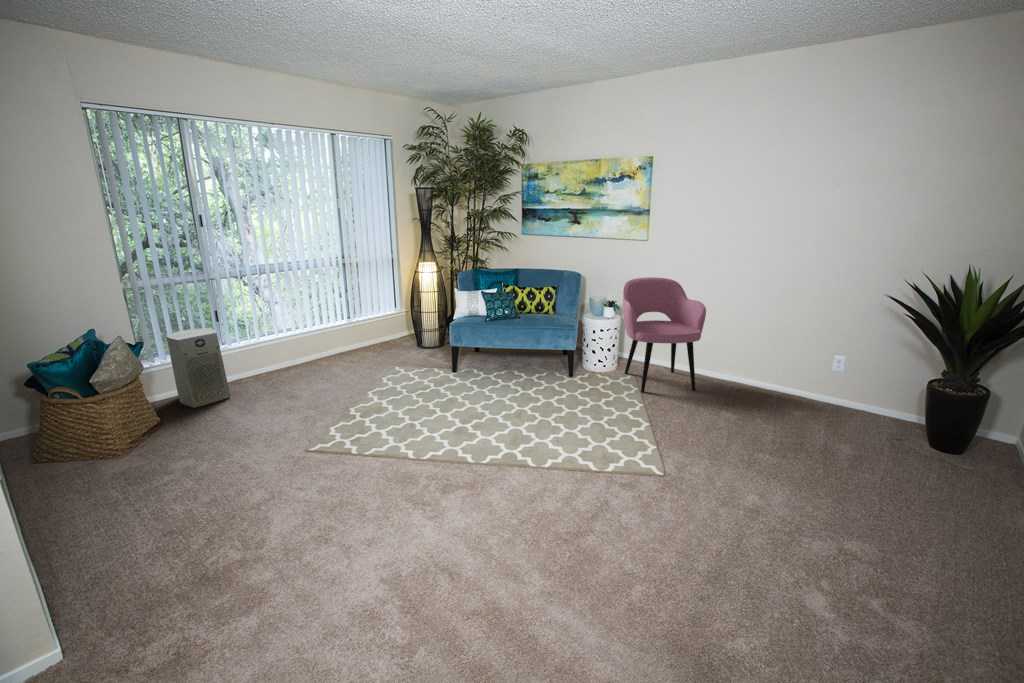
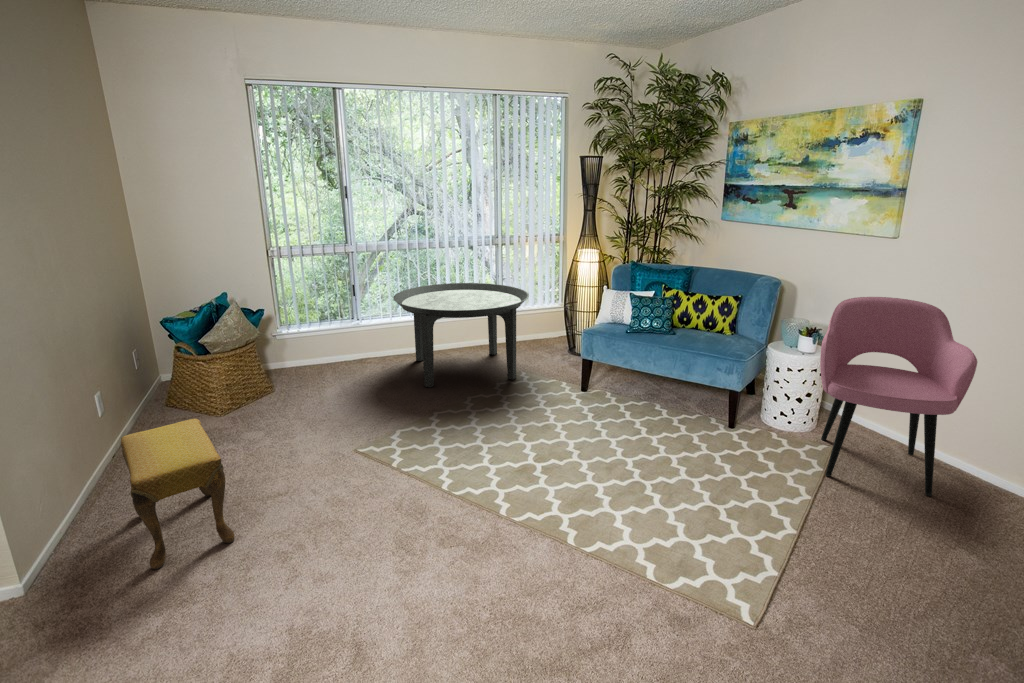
round table: none [269,297,397,392] -> present [393,283,529,387]
air purifier: present [166,328,230,408] -> none [302,303,350,381]
footstool: none [94,445,255,592] -> present [121,419,234,570]

